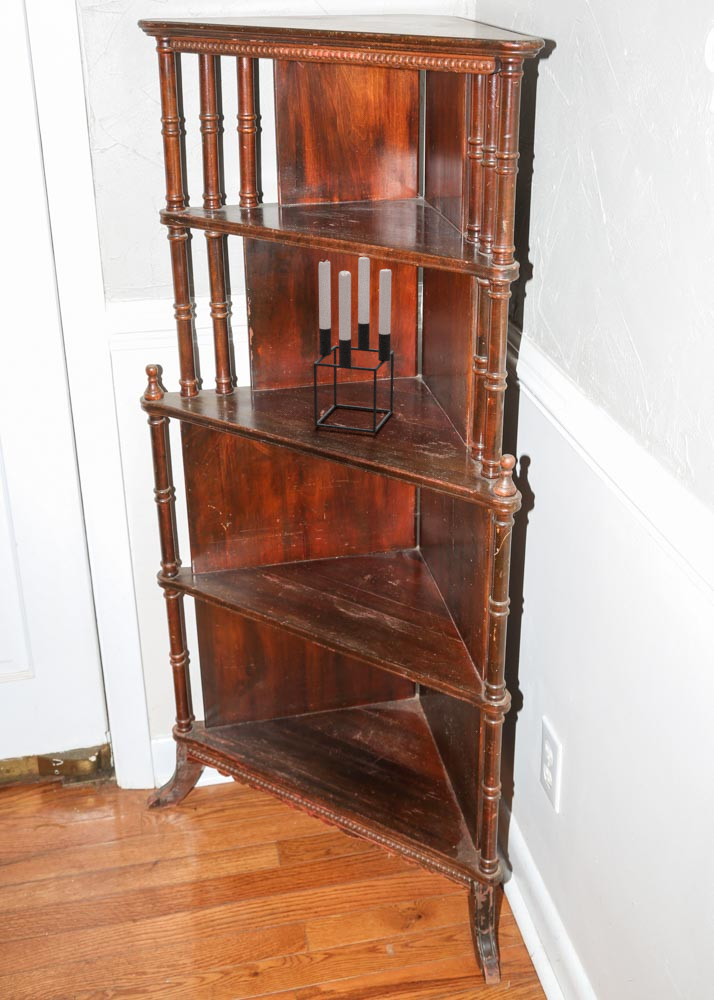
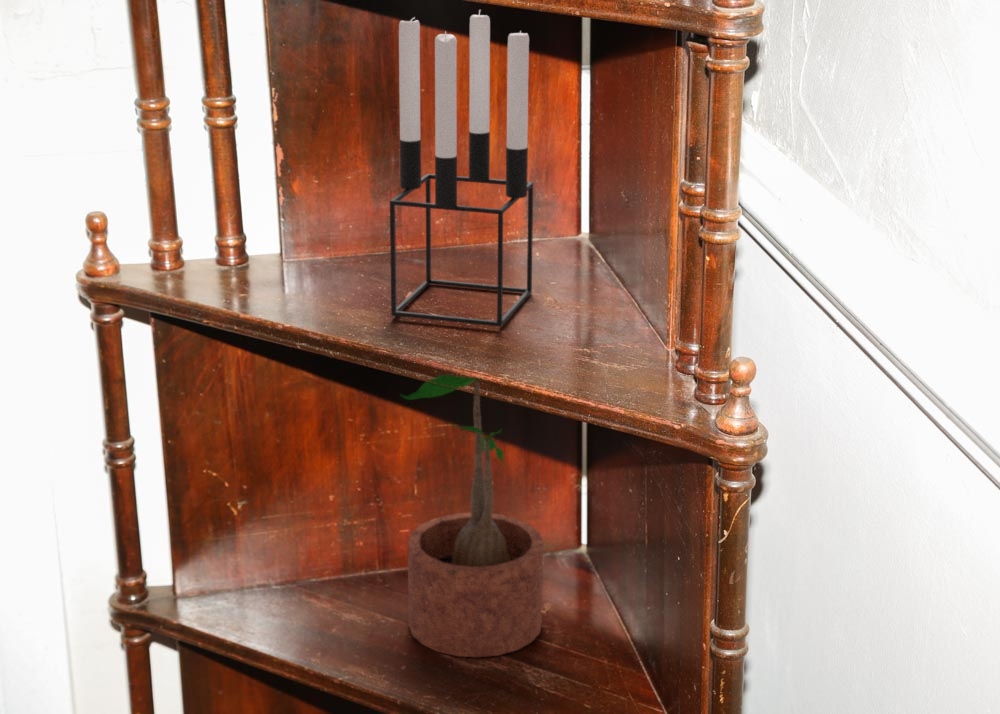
potted plant: none [320,455,406,612] -> present [402,375,543,657]

